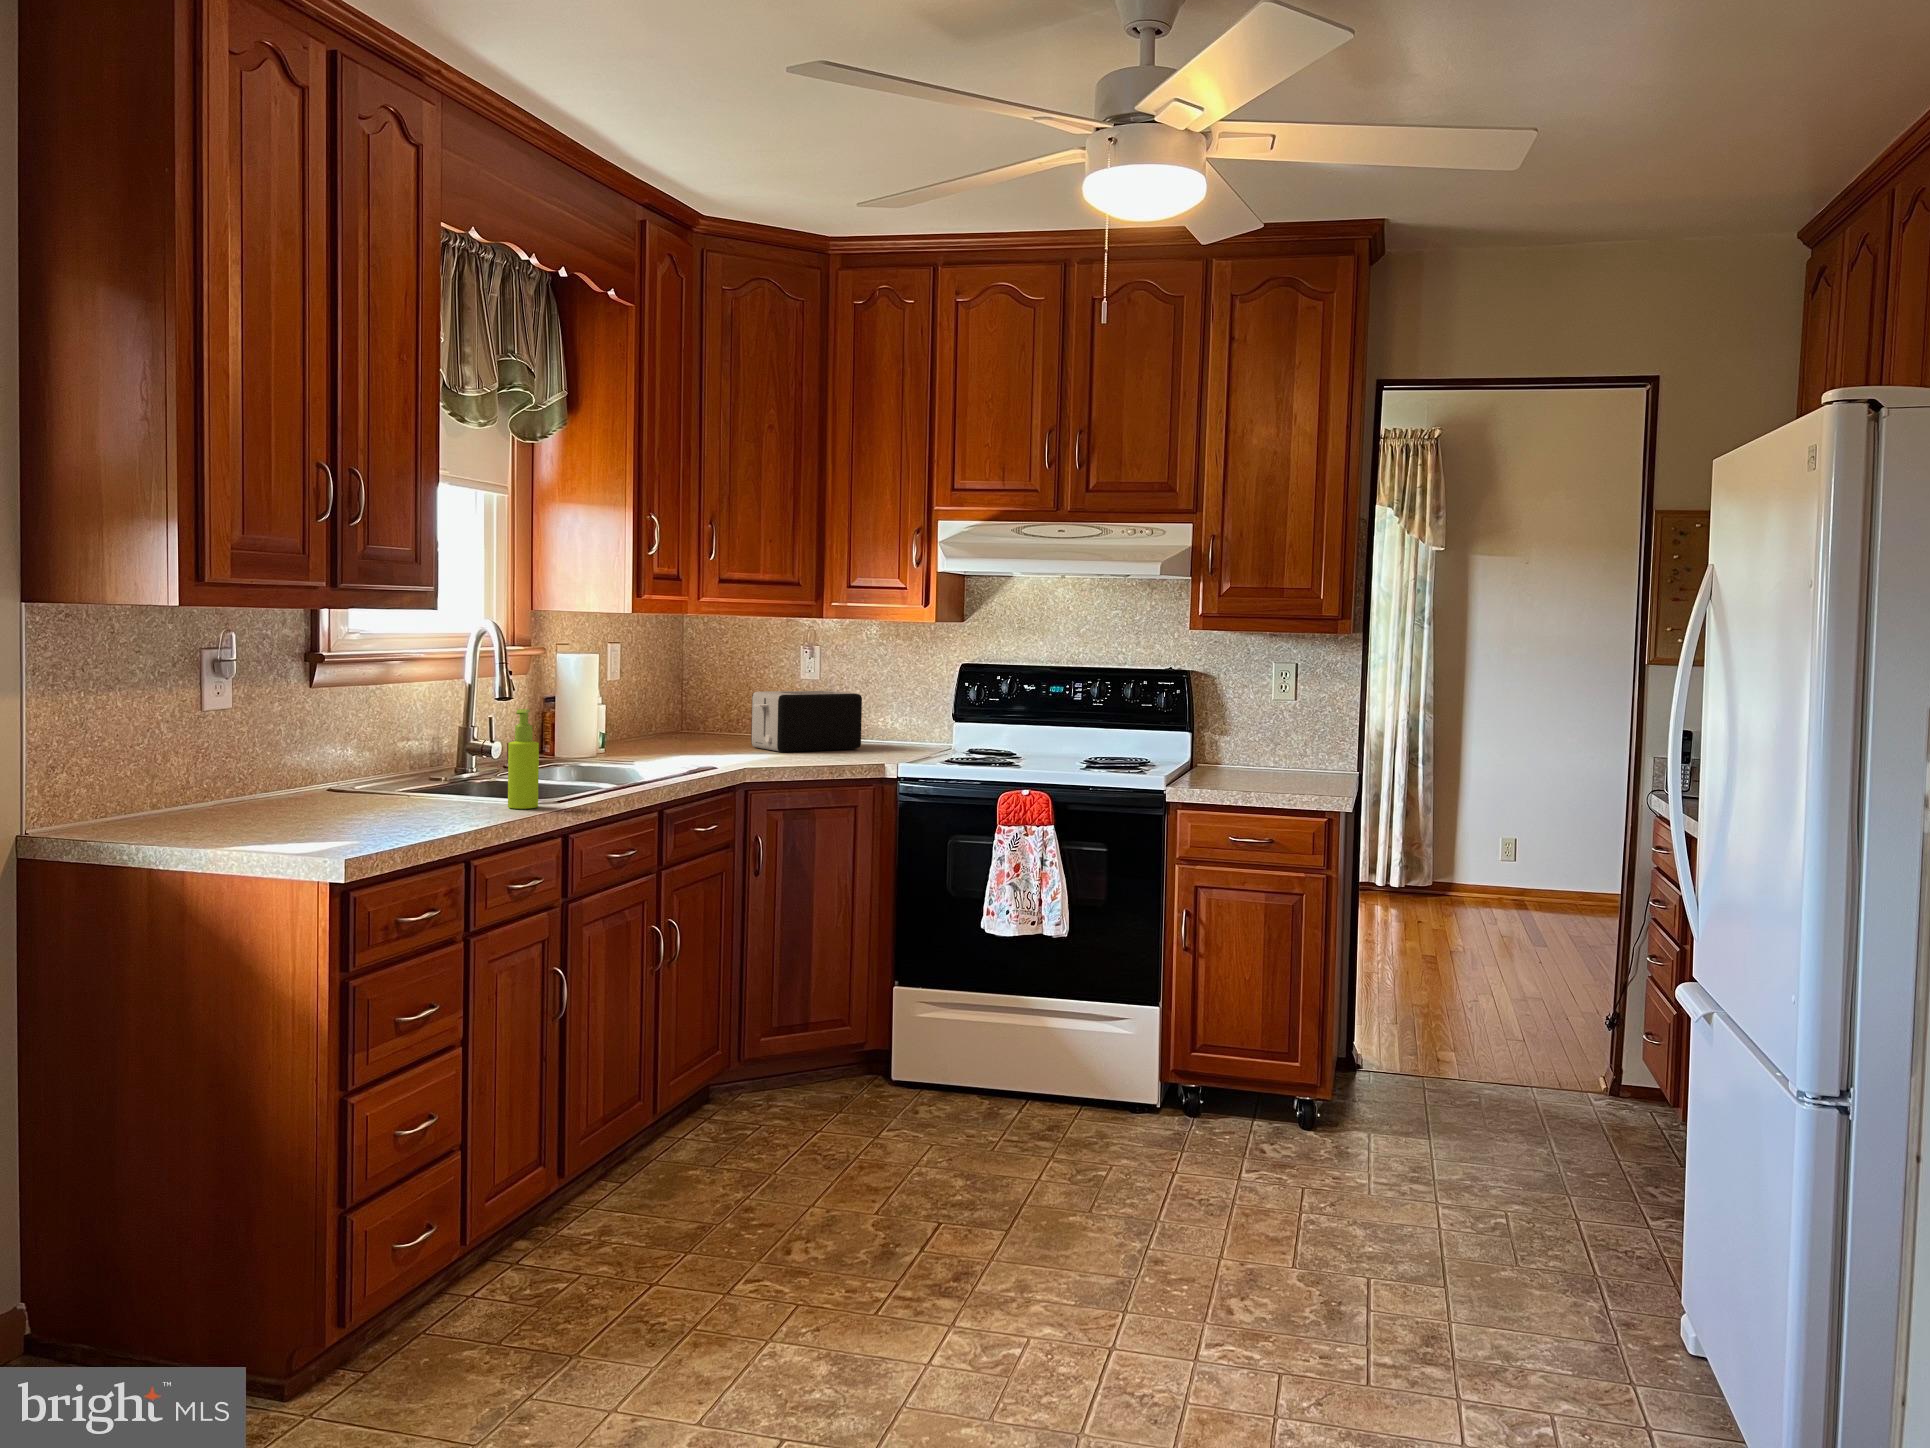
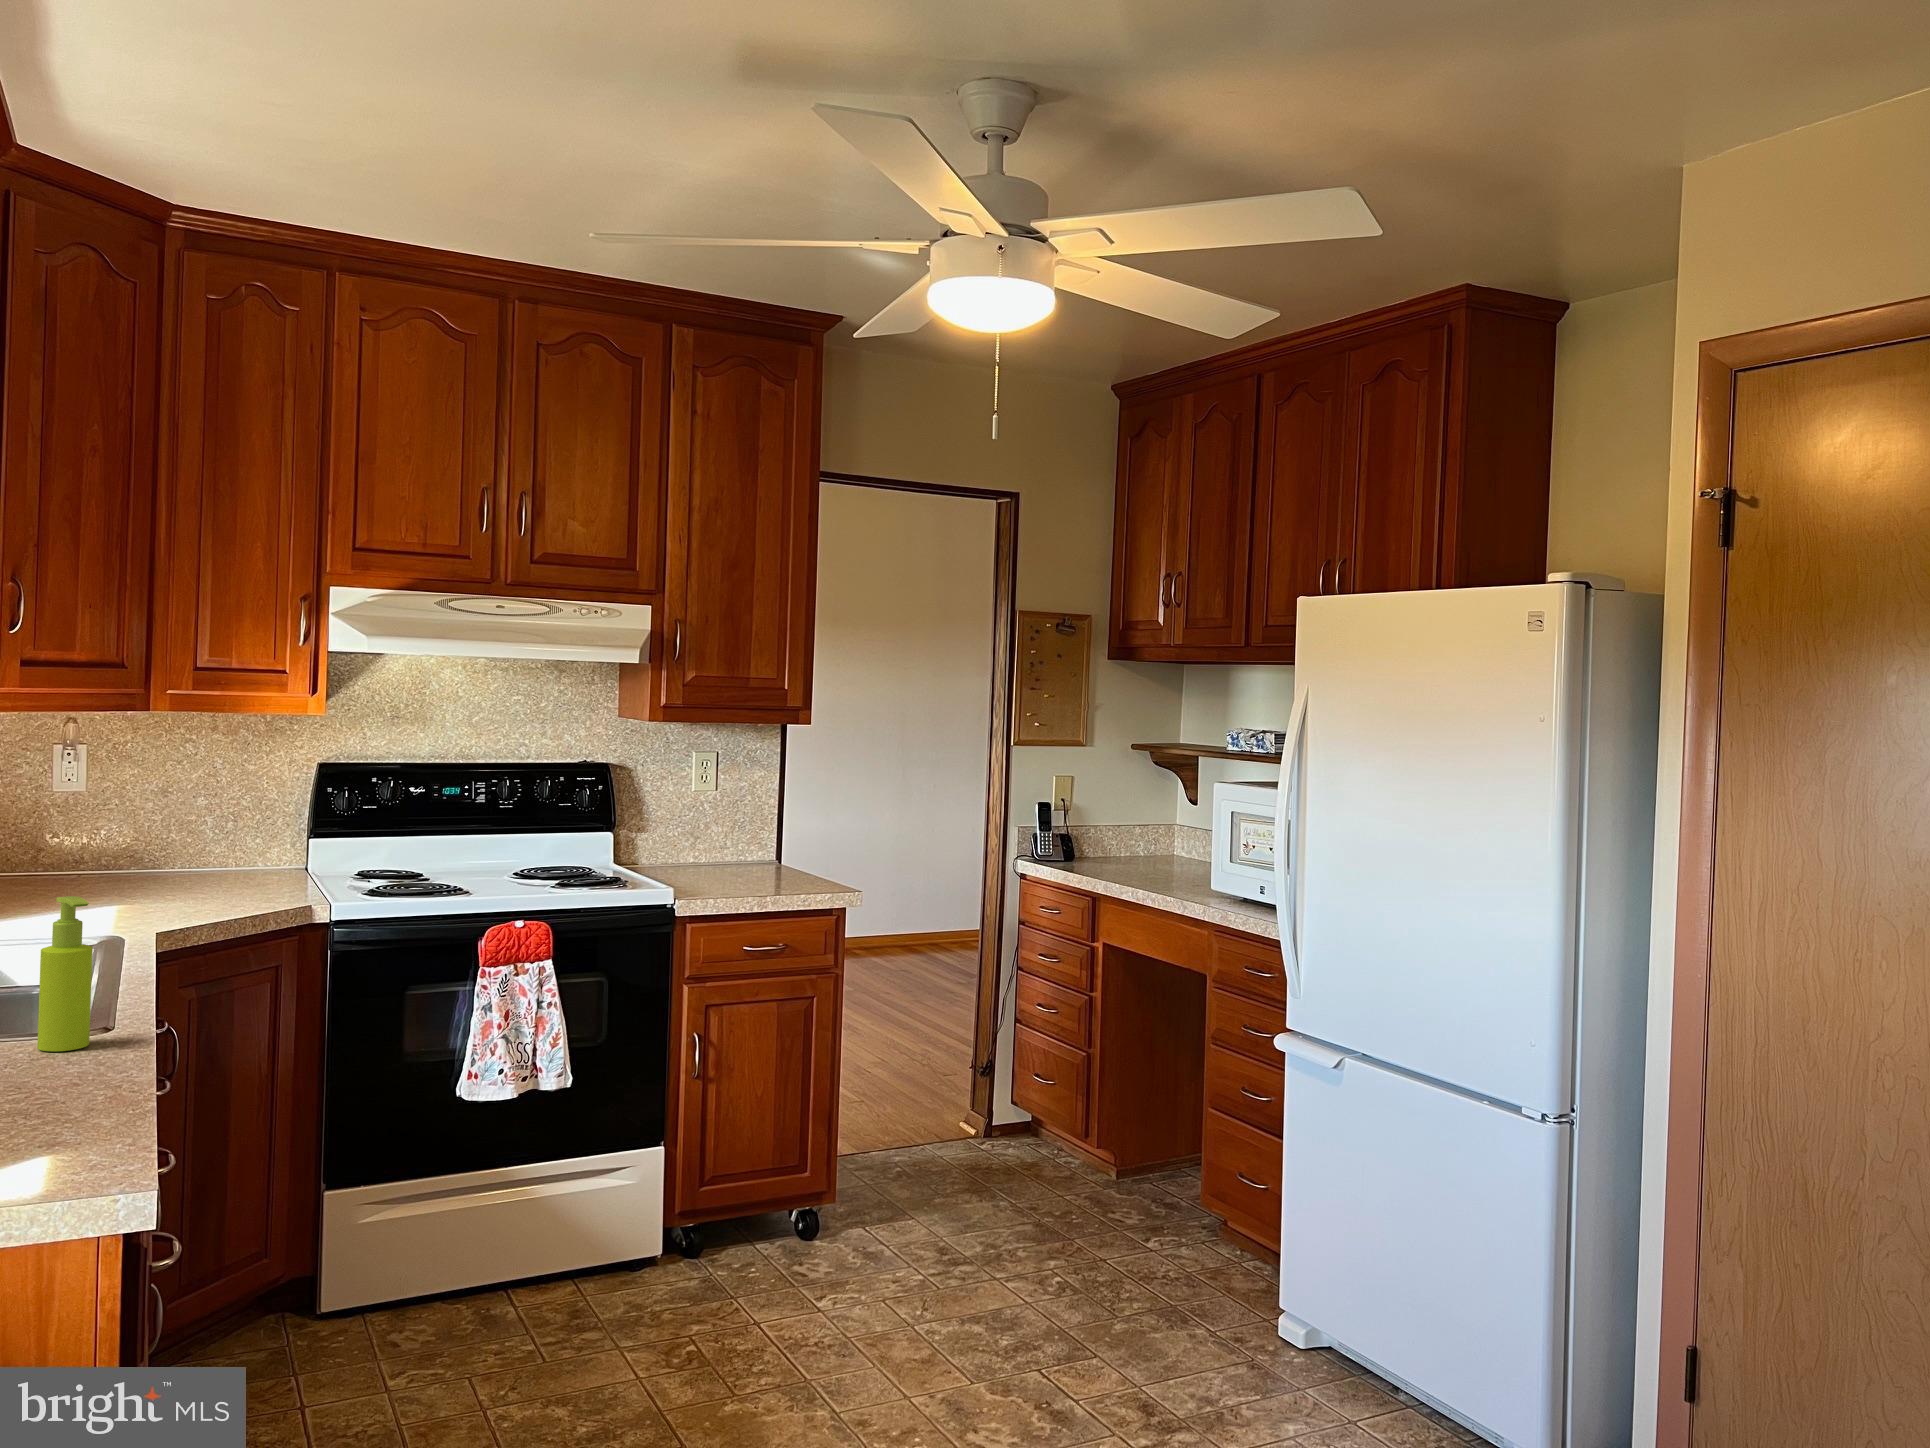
toaster: present [751,691,862,752] -> none [38,806,204,899]

